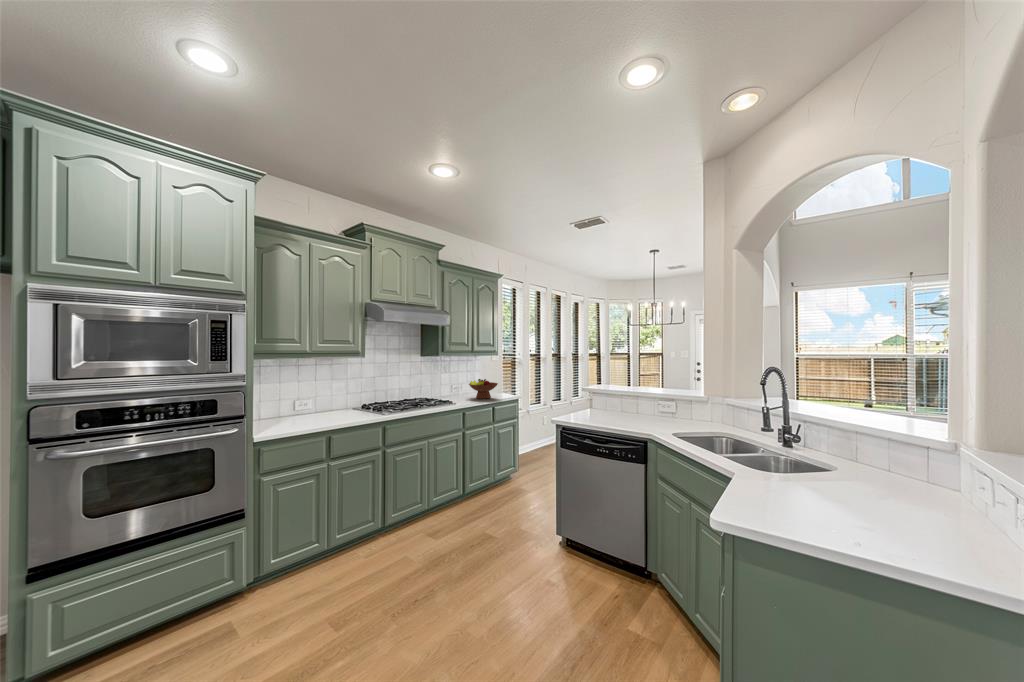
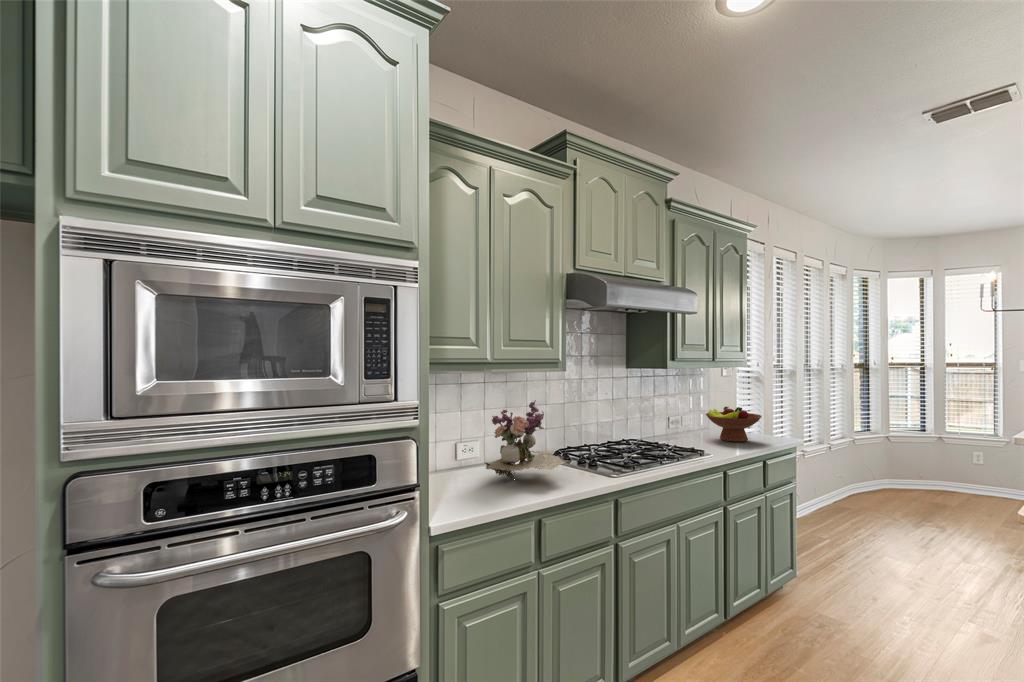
flower arrangement: none [304,375,357,419] -> present [485,400,569,479]

